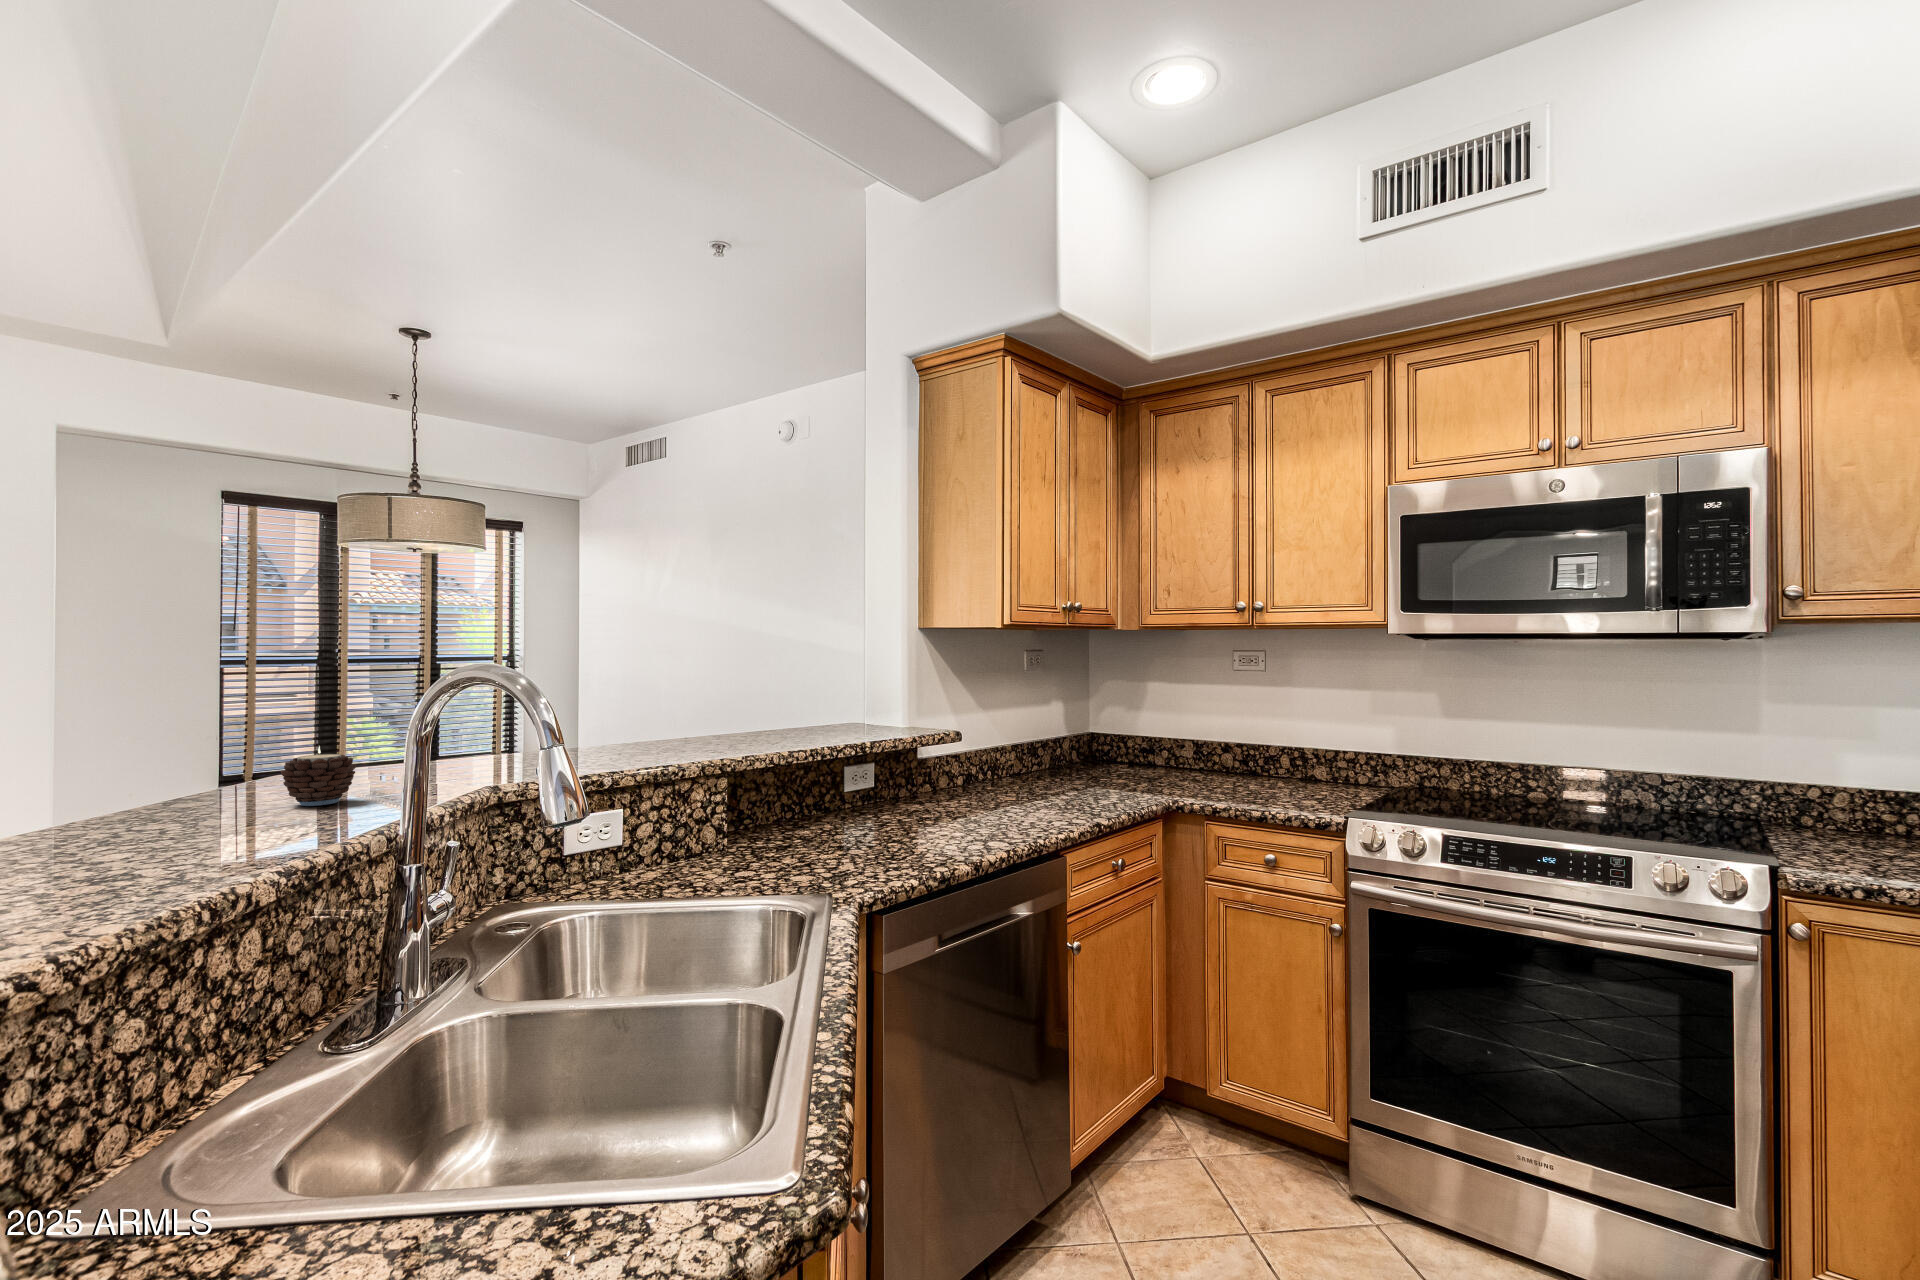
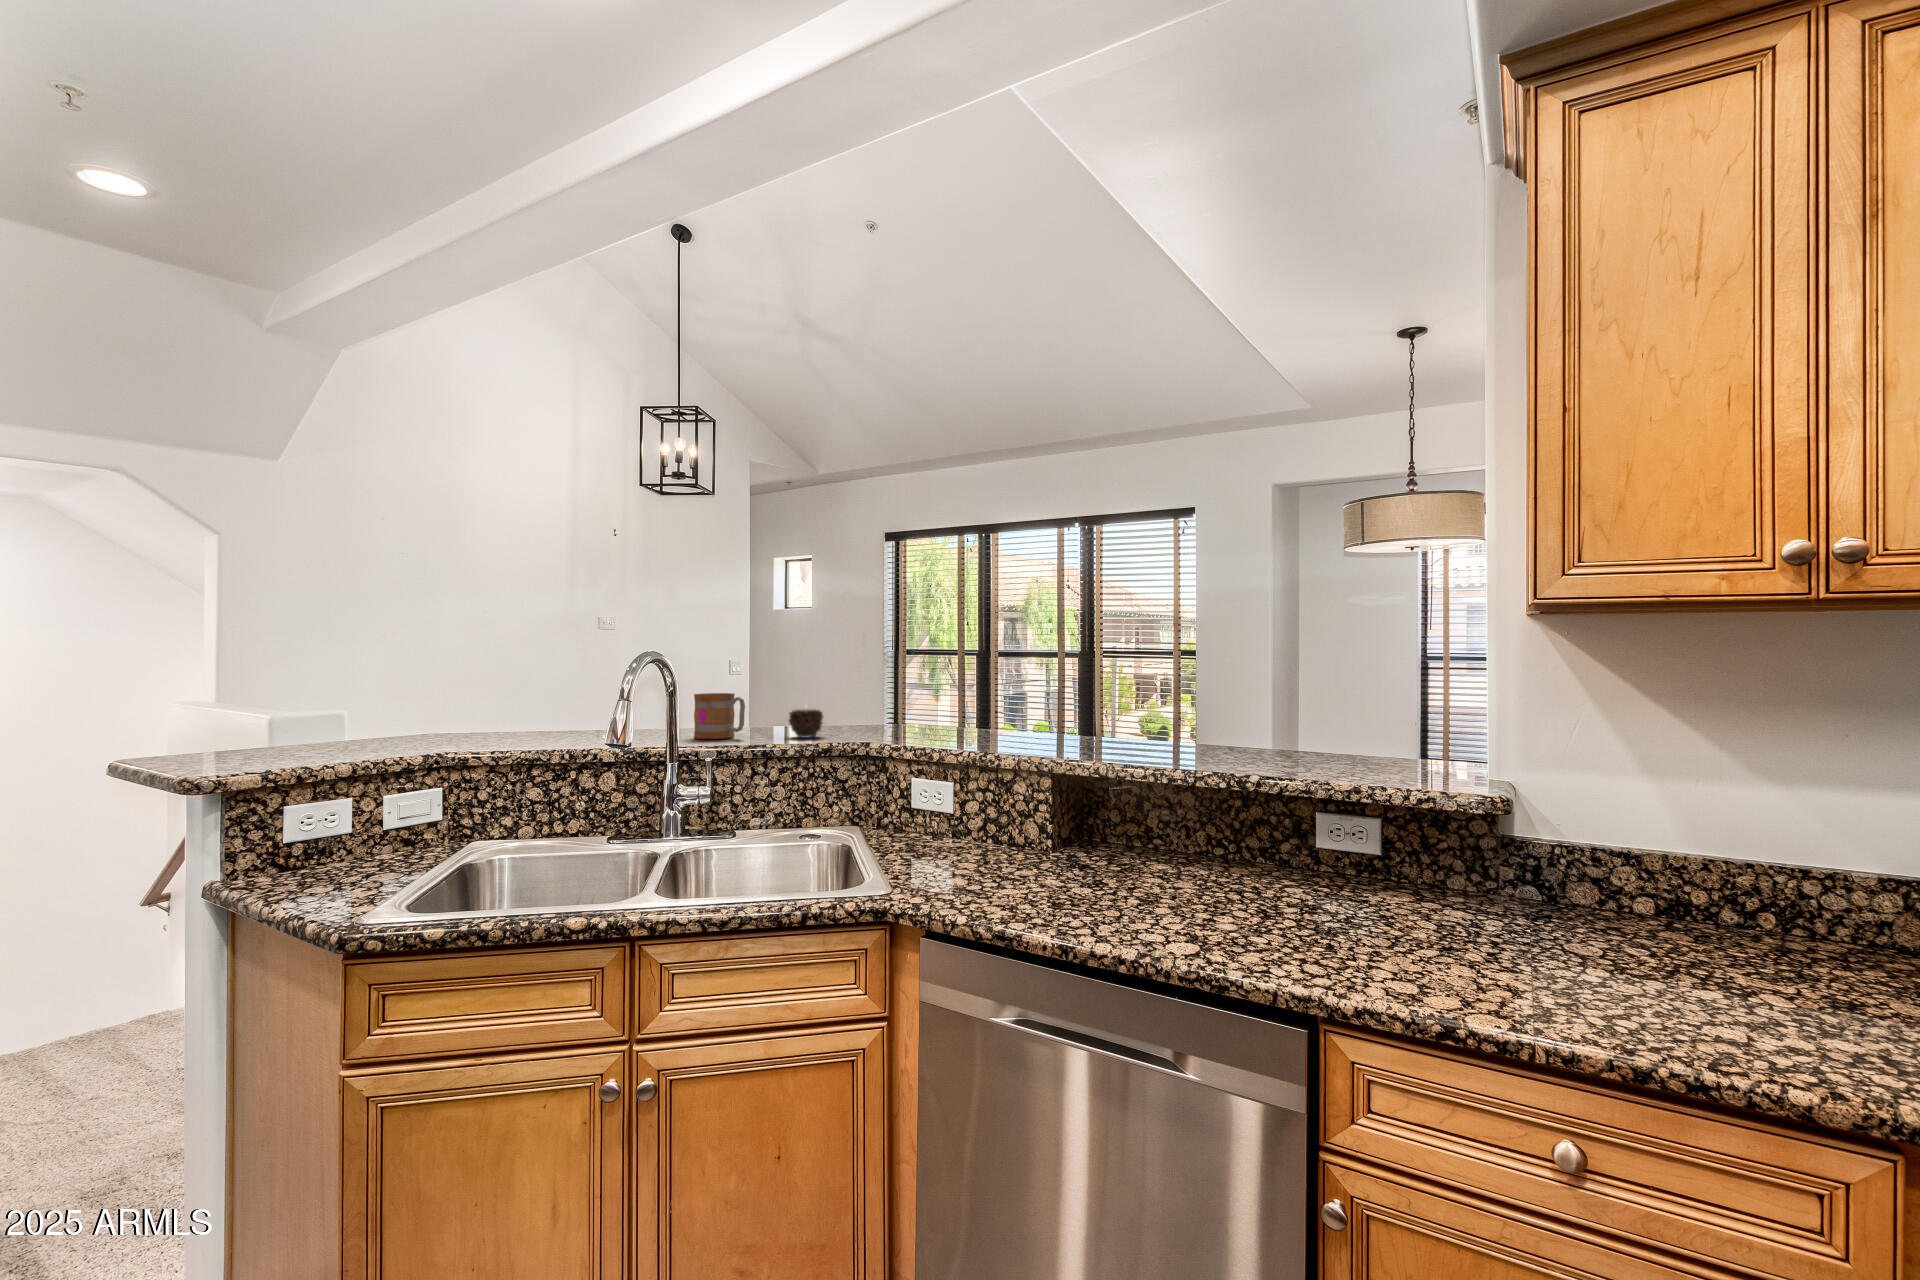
mug: none [126,742,273,845] -> present [694,693,745,739]

